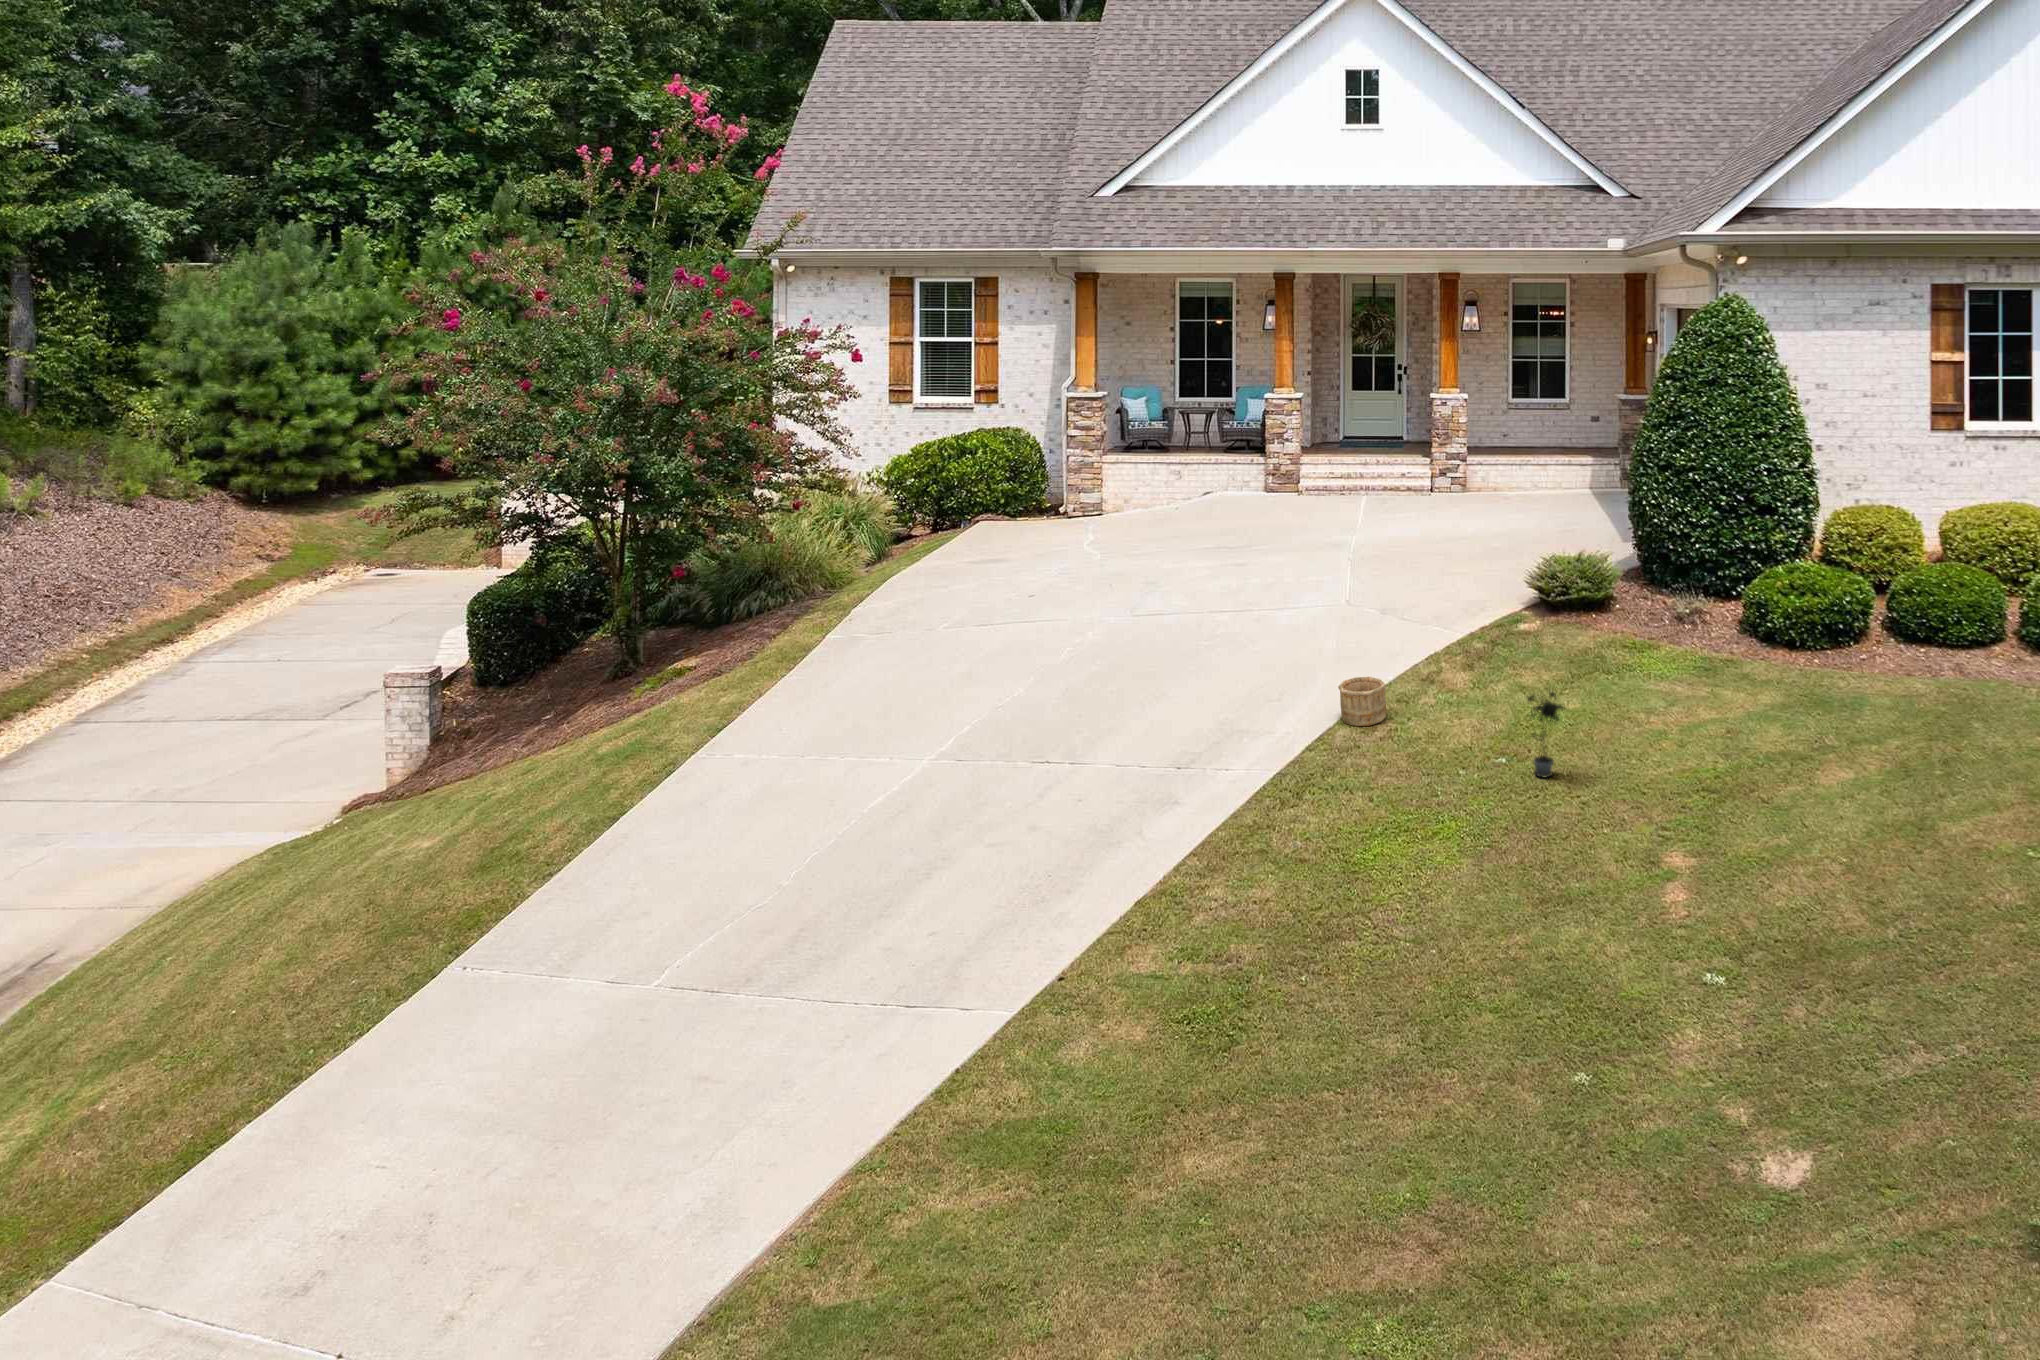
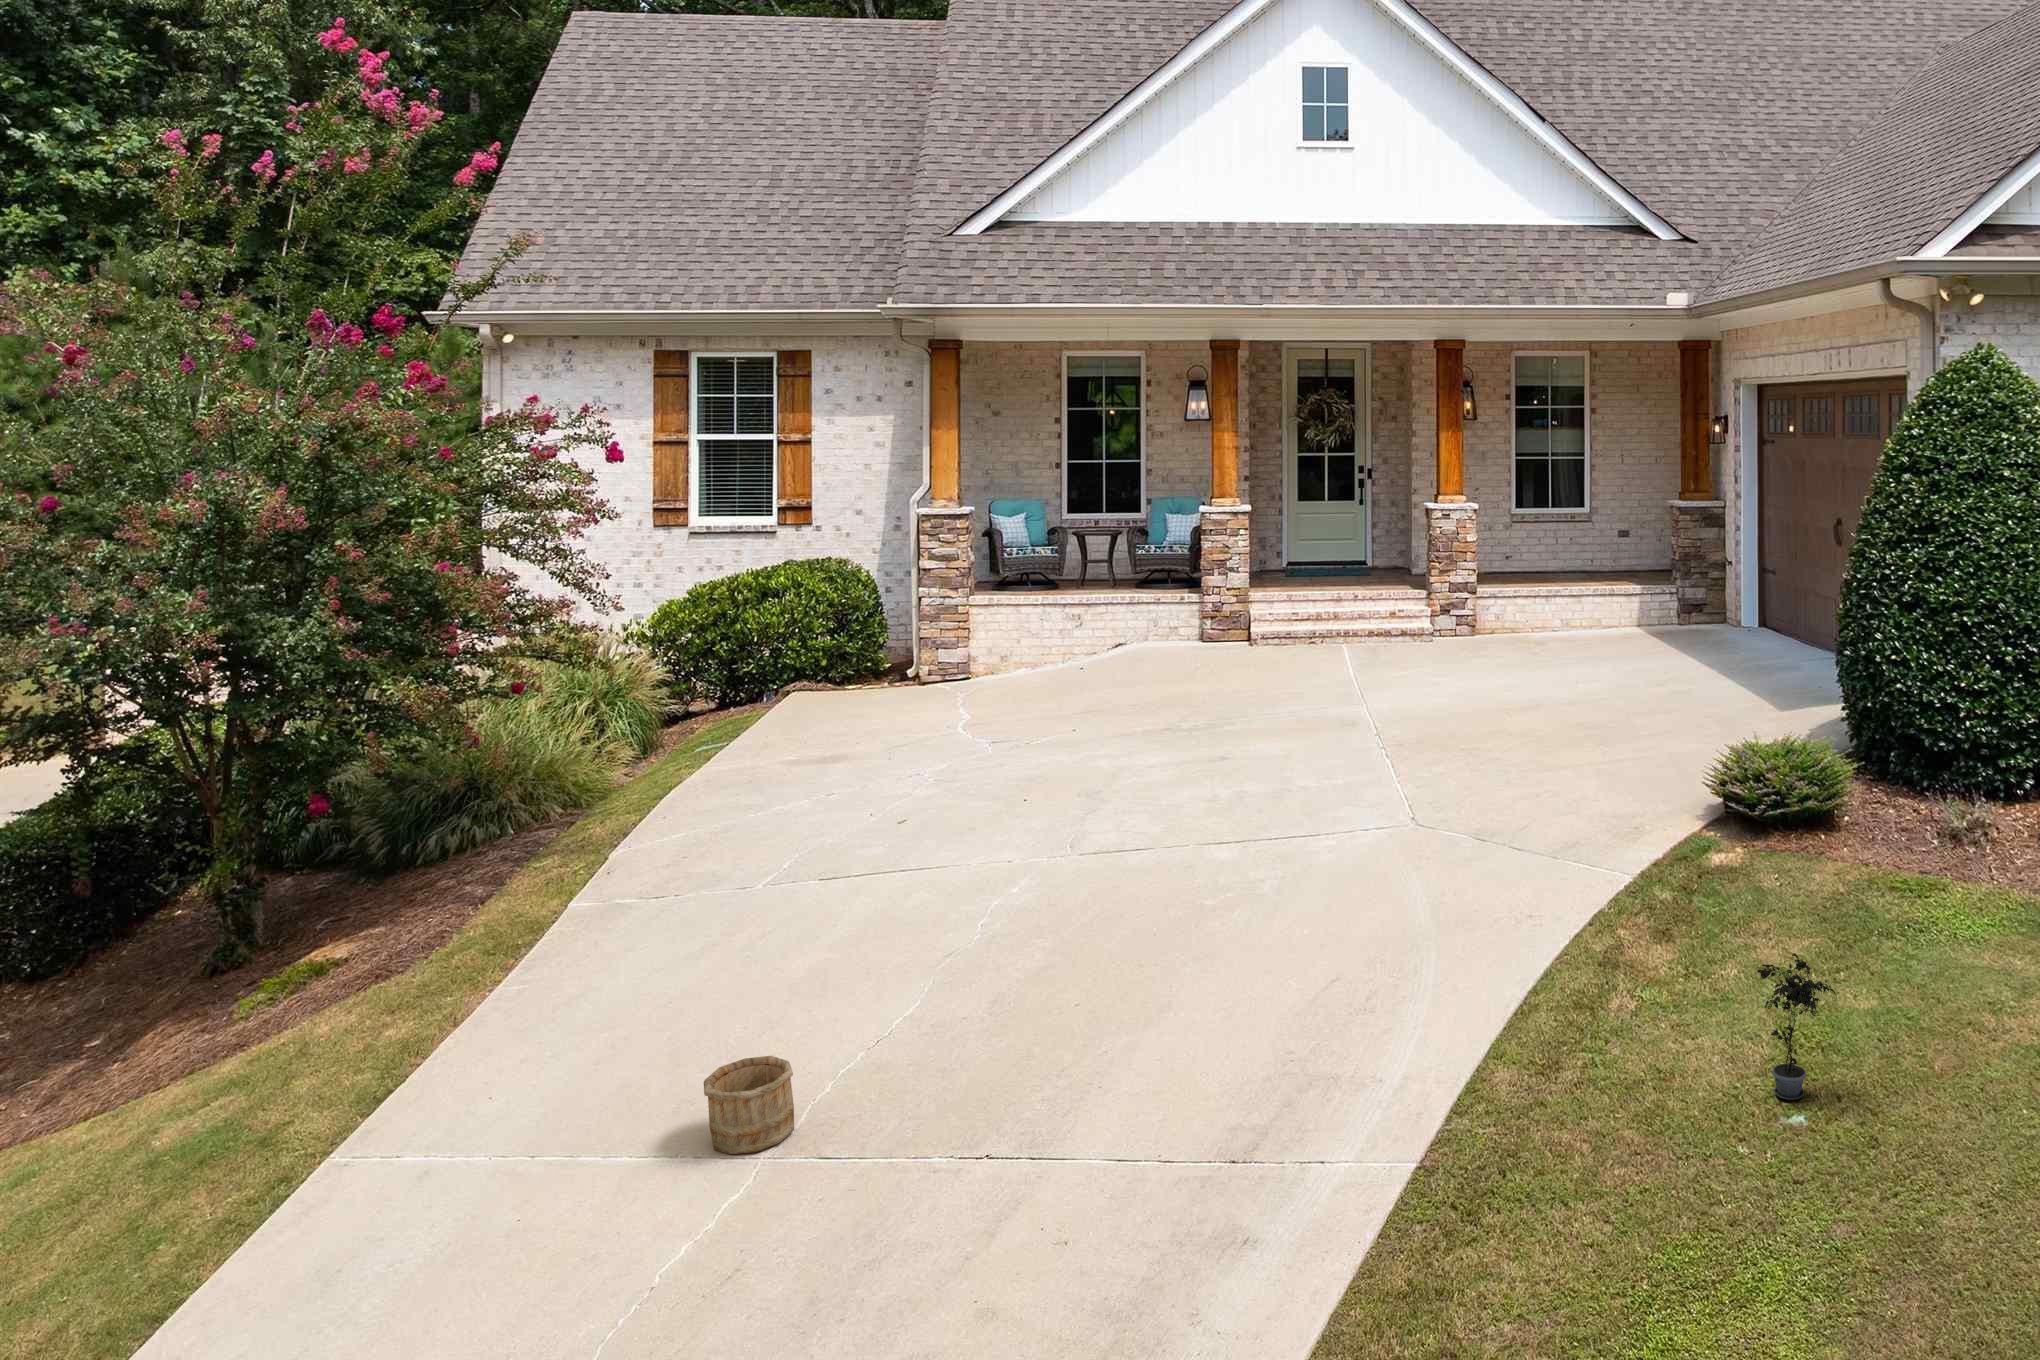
wooden bucket: present [1338,677,1386,726] -> present [704,1056,794,1154]

